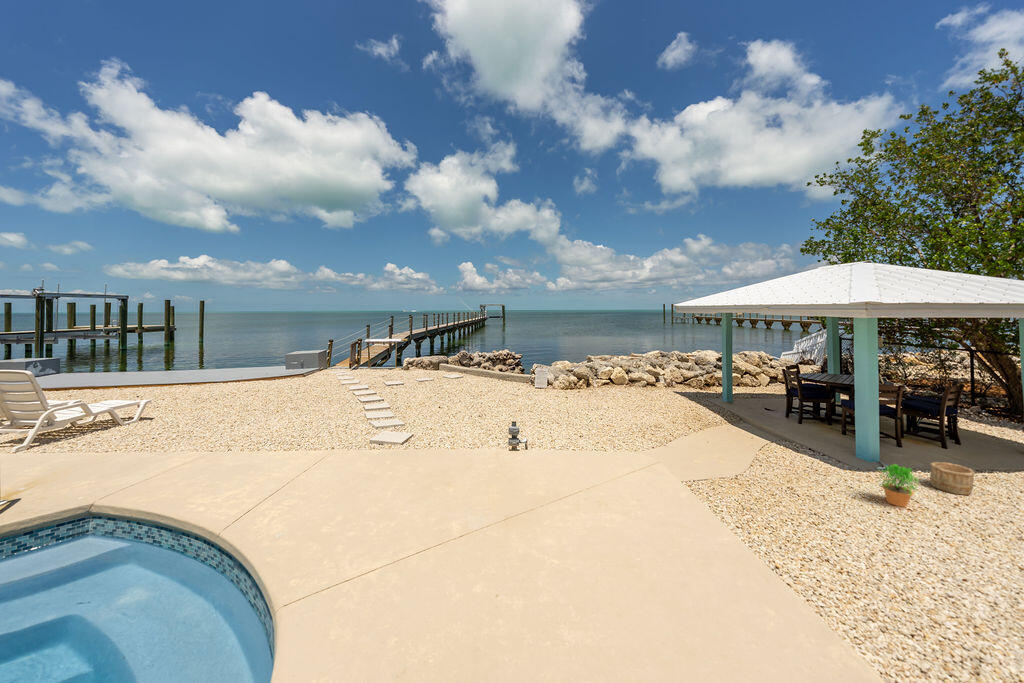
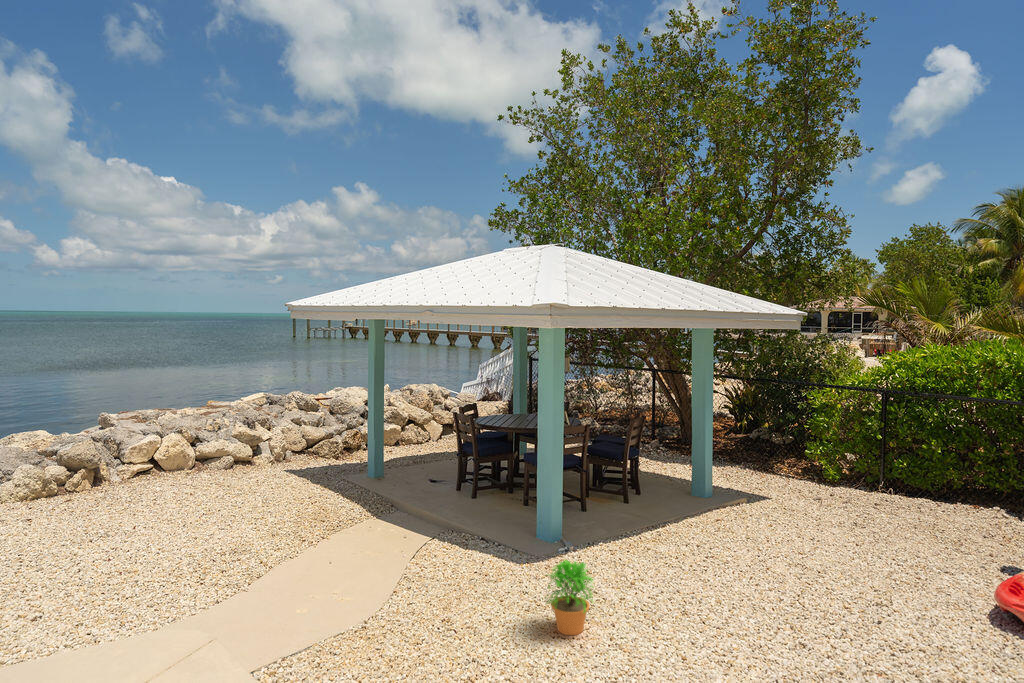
wooden bucket: present [930,462,975,495] -> none [611,534,658,583]

